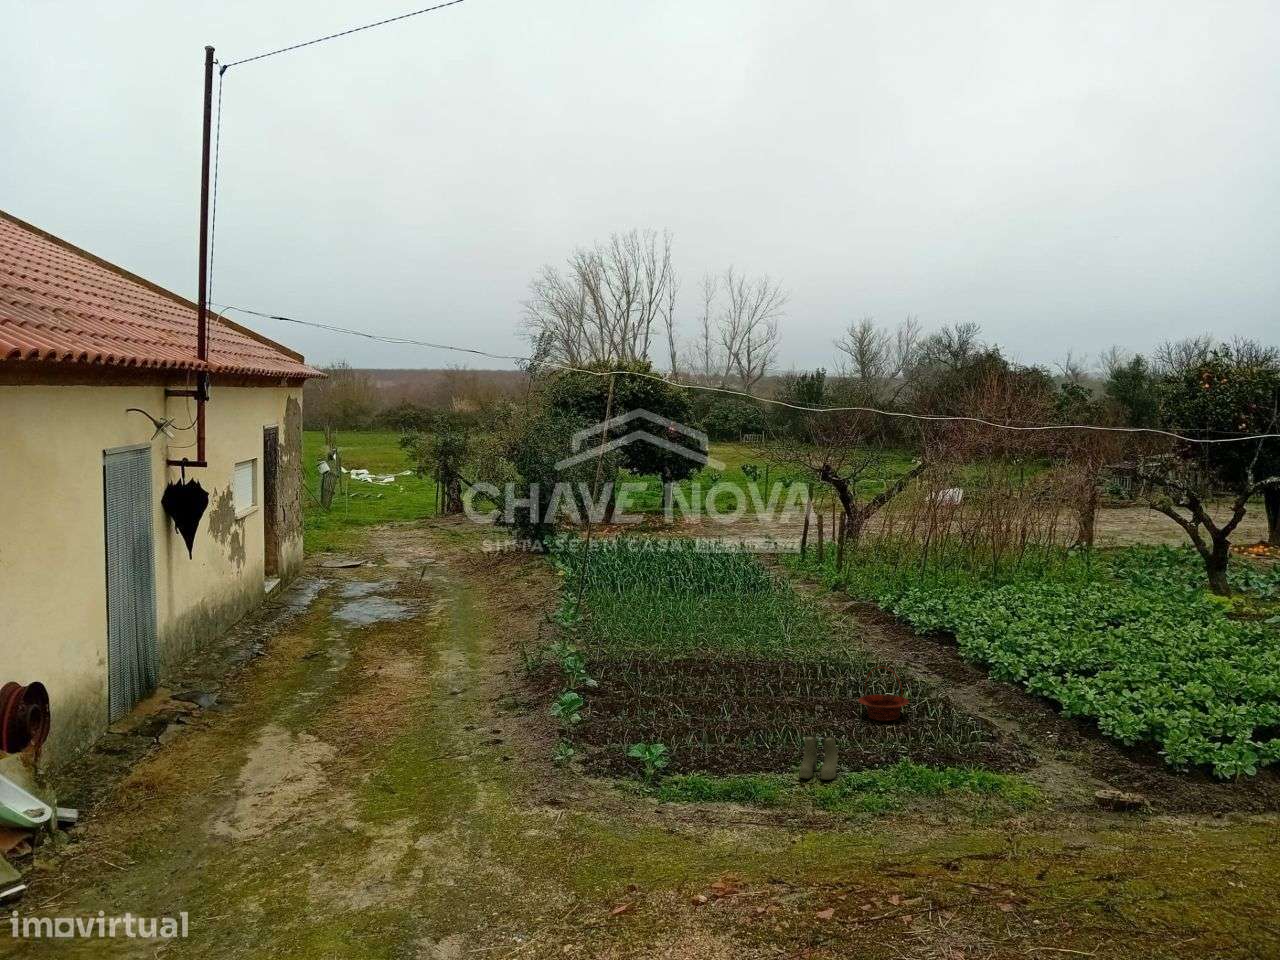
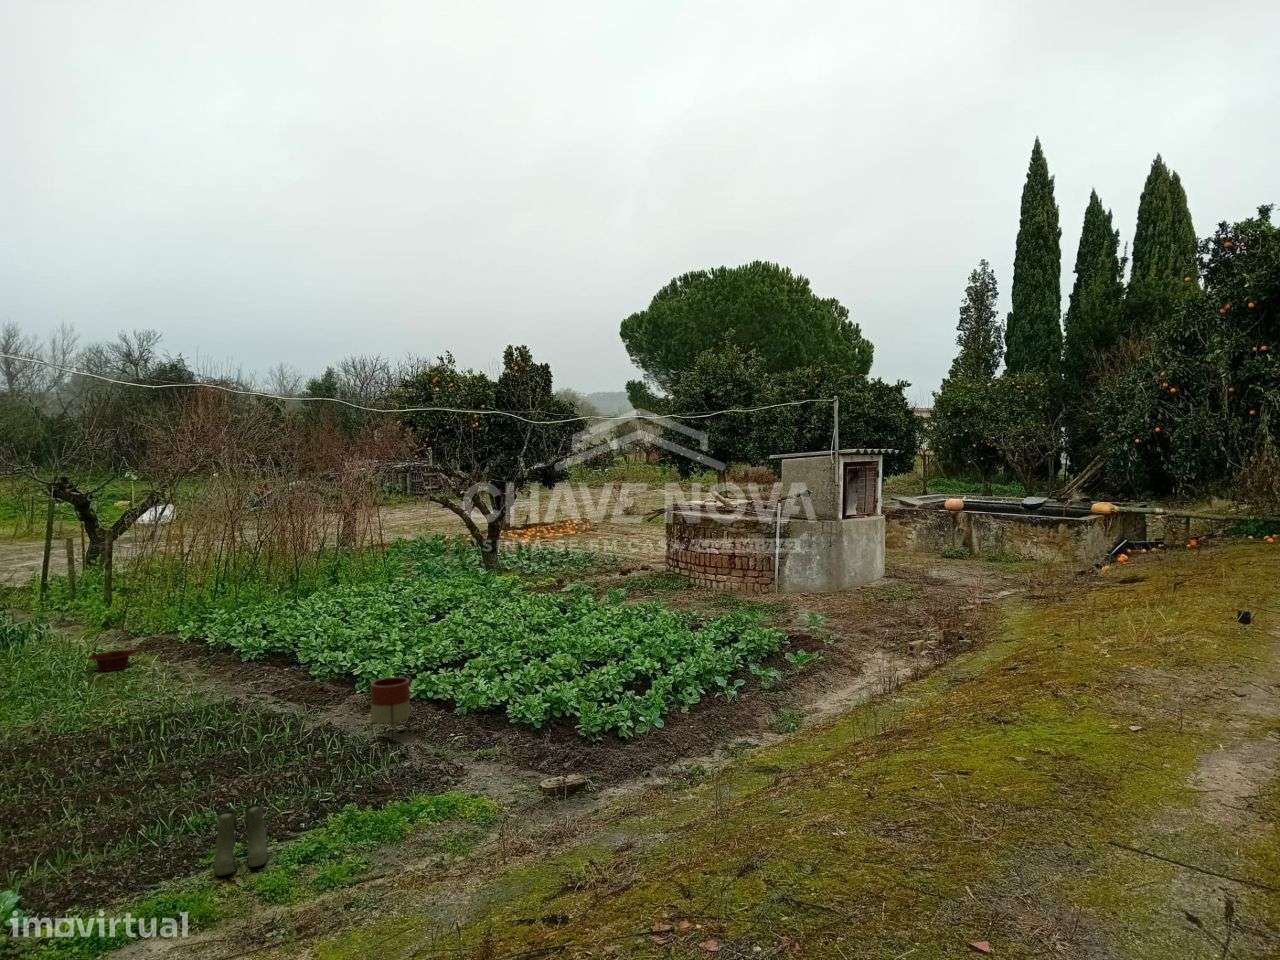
planter: none [968,666,1008,728] -> present [371,677,410,737]
basket: present [858,667,909,721] -> present [88,628,137,671]

